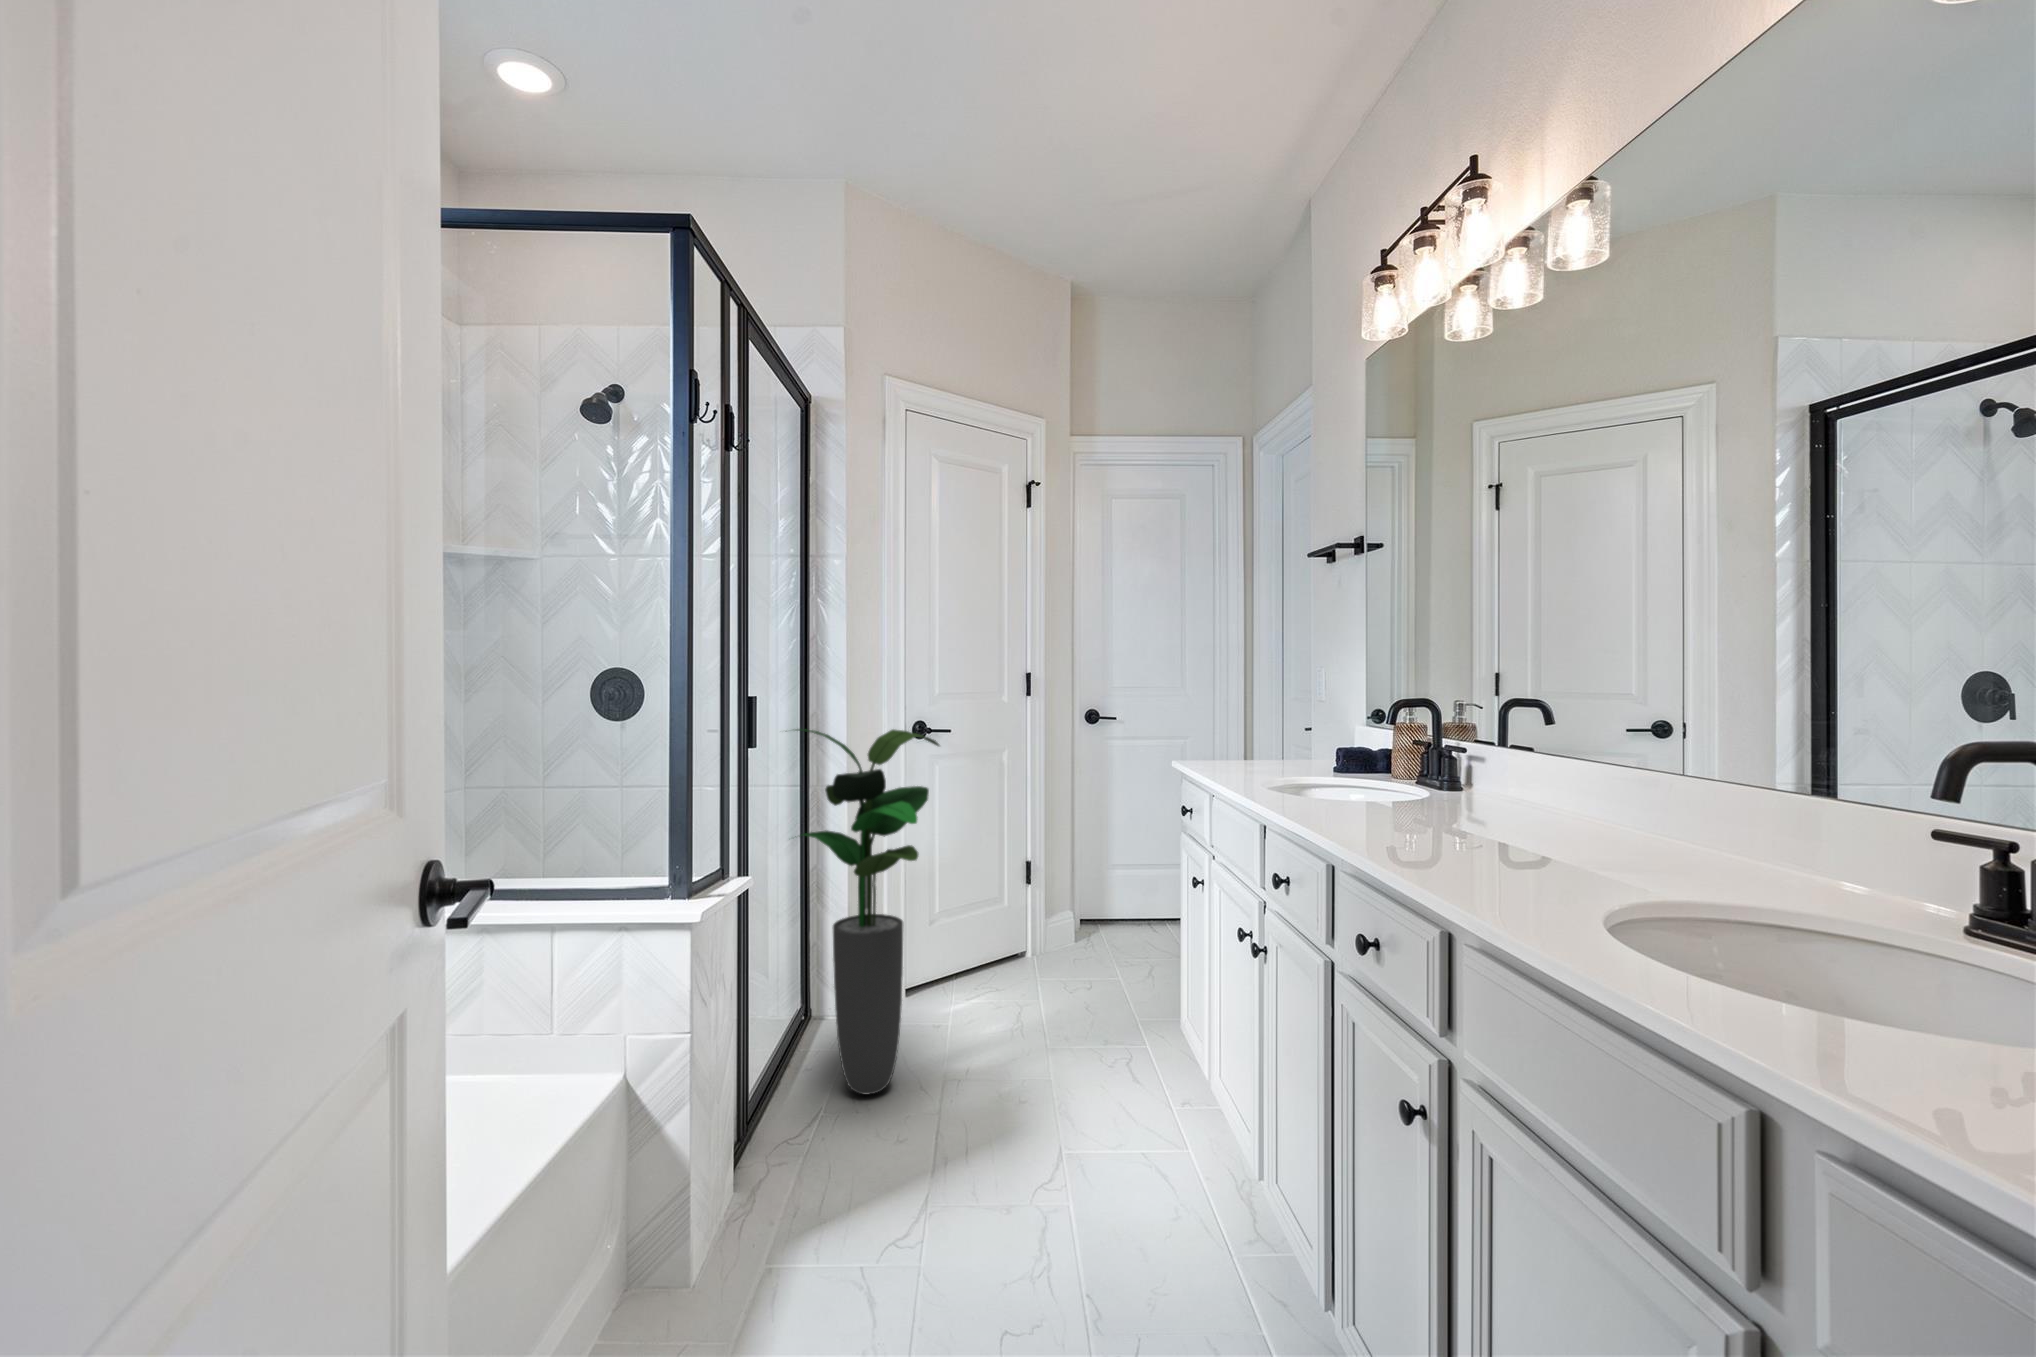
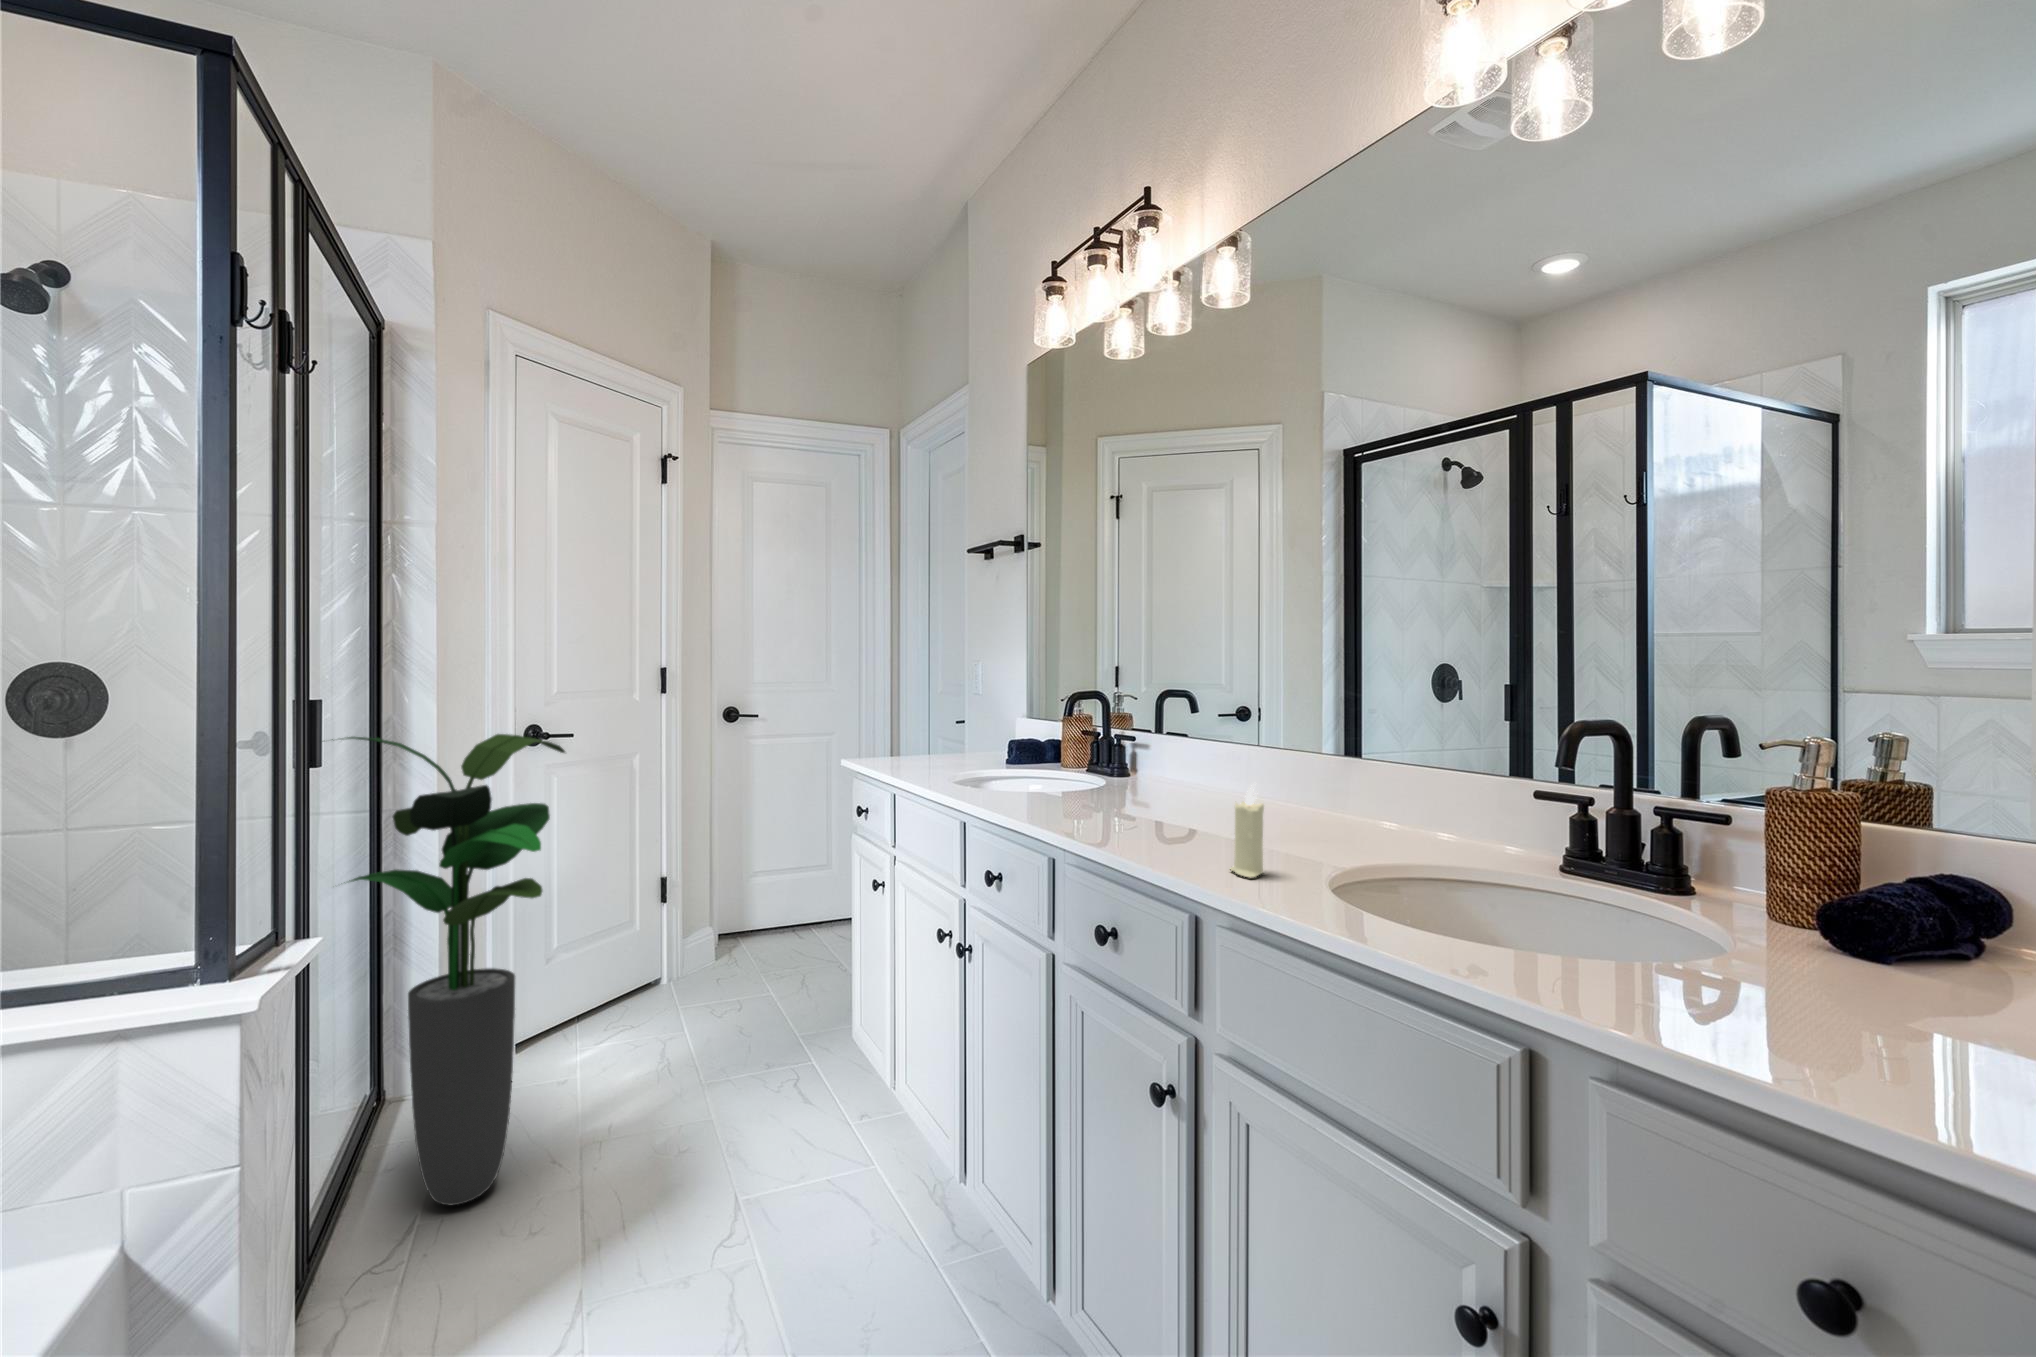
candle: none [1492,800,1532,900] -> present [1231,784,1264,877]

